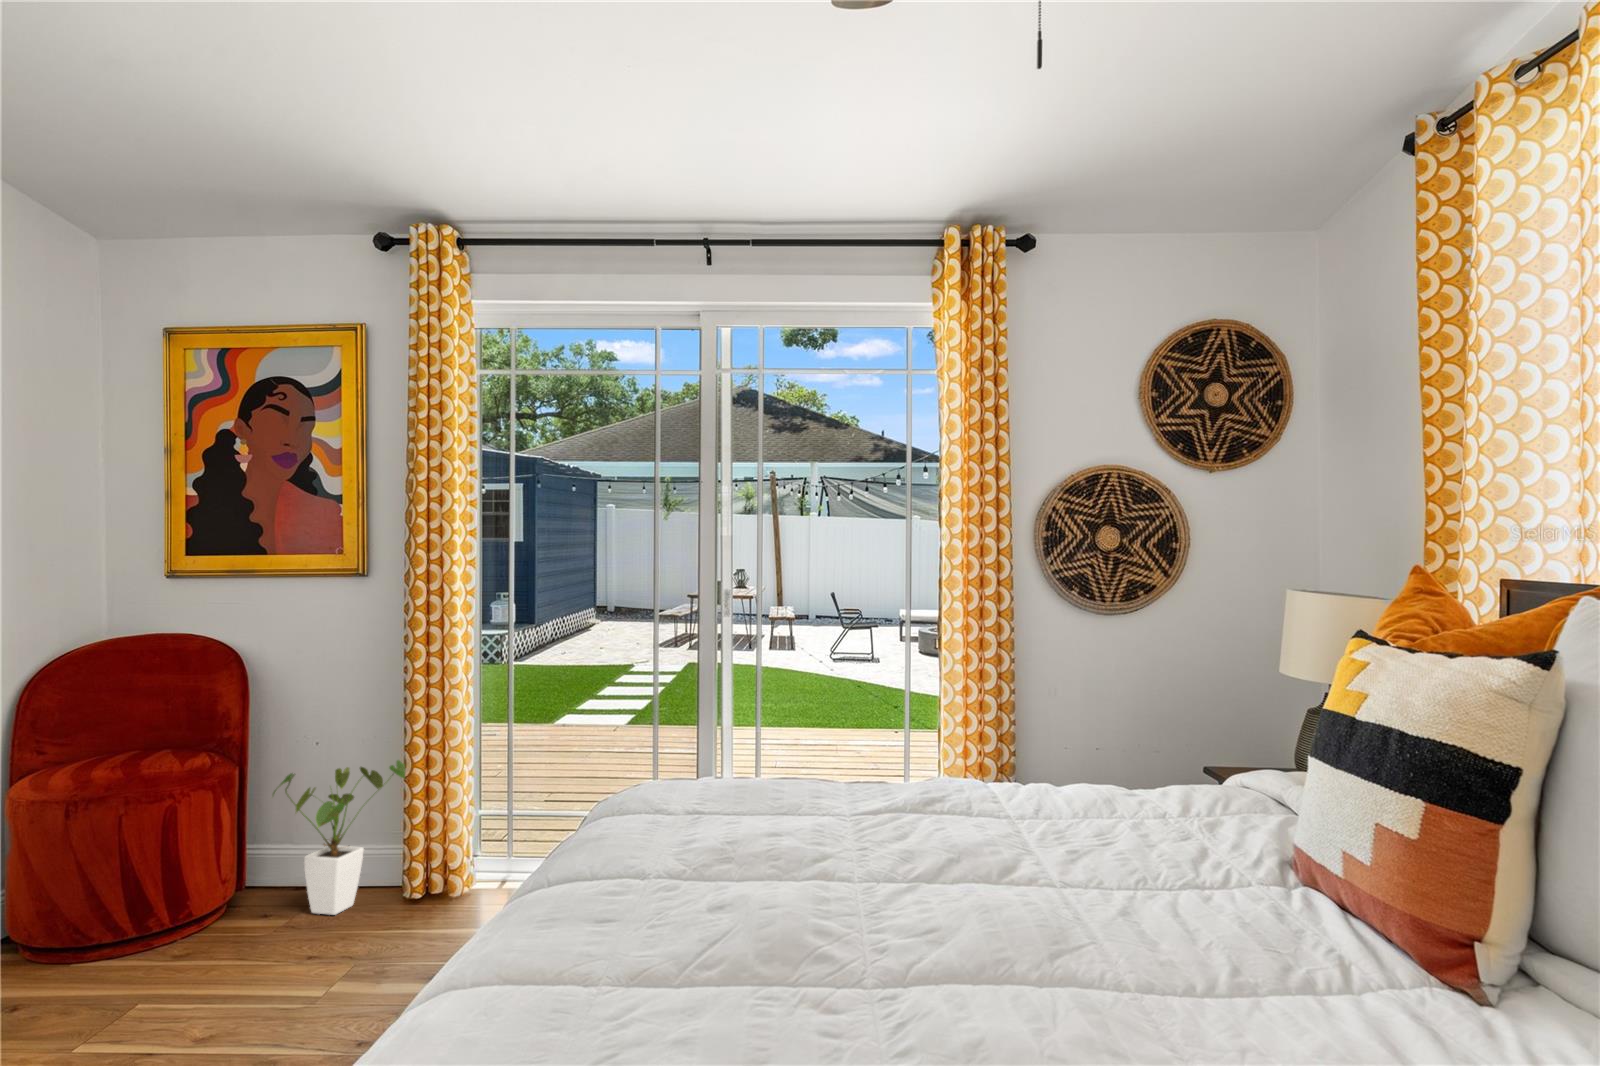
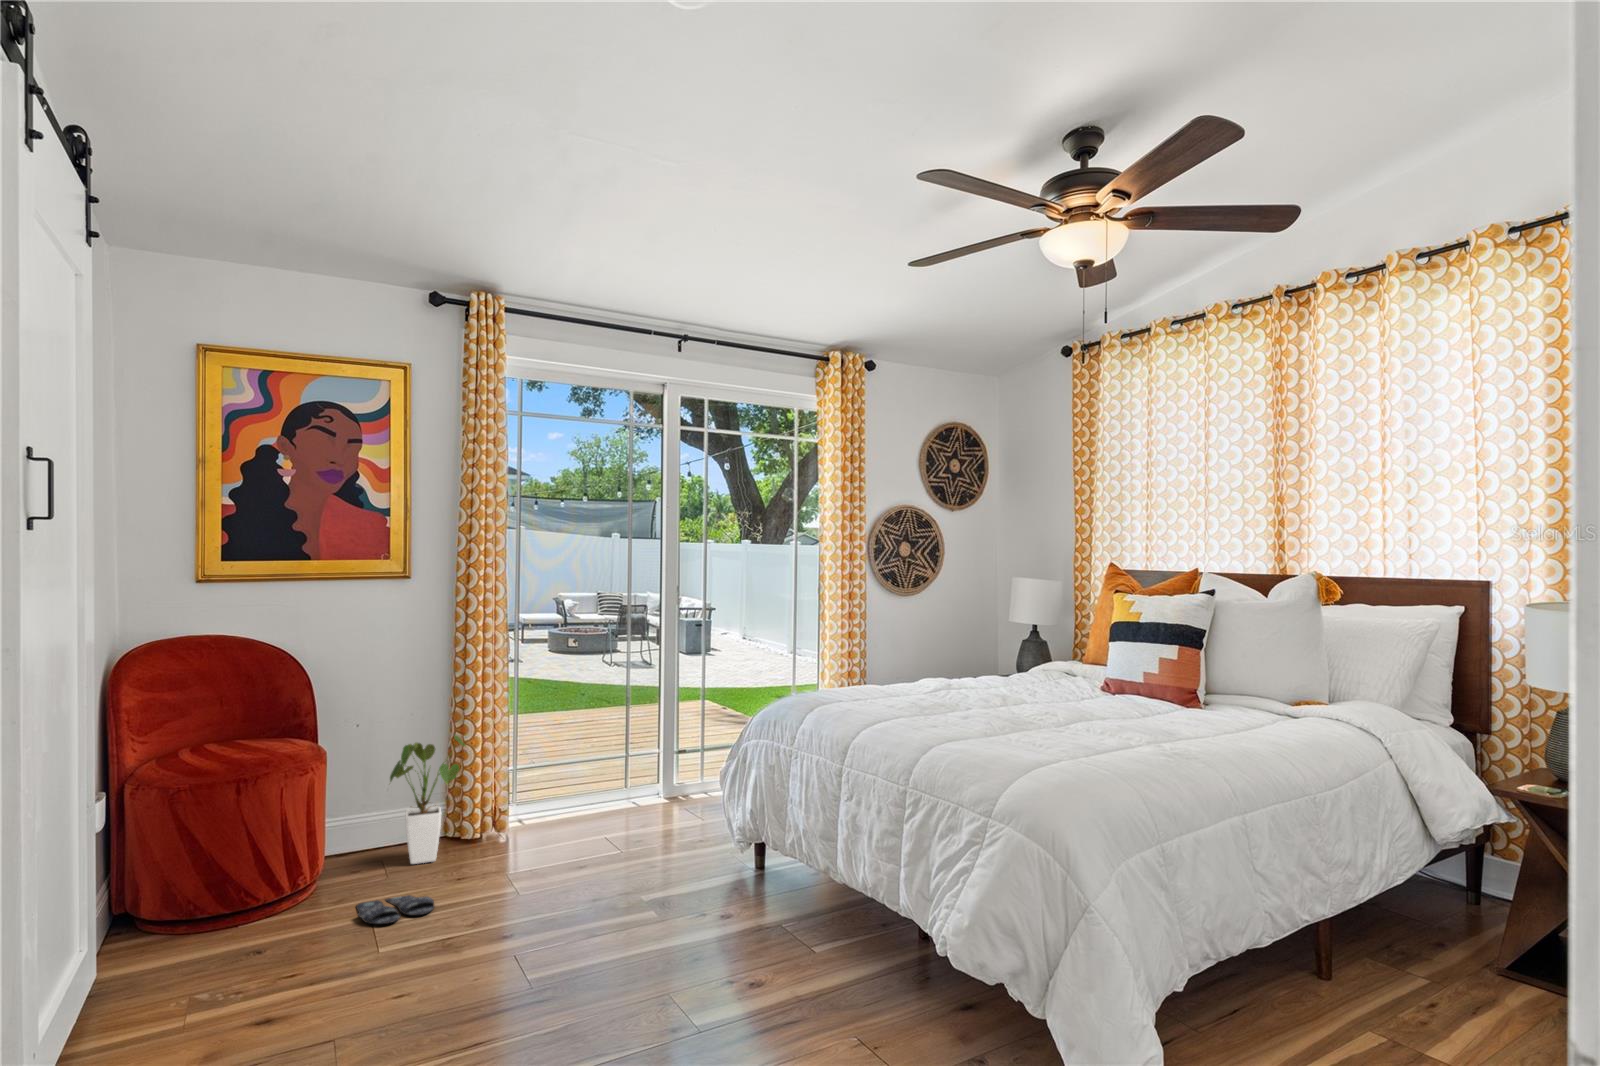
slippers: none [123,954,235,1000] -> present [356,895,434,924]

